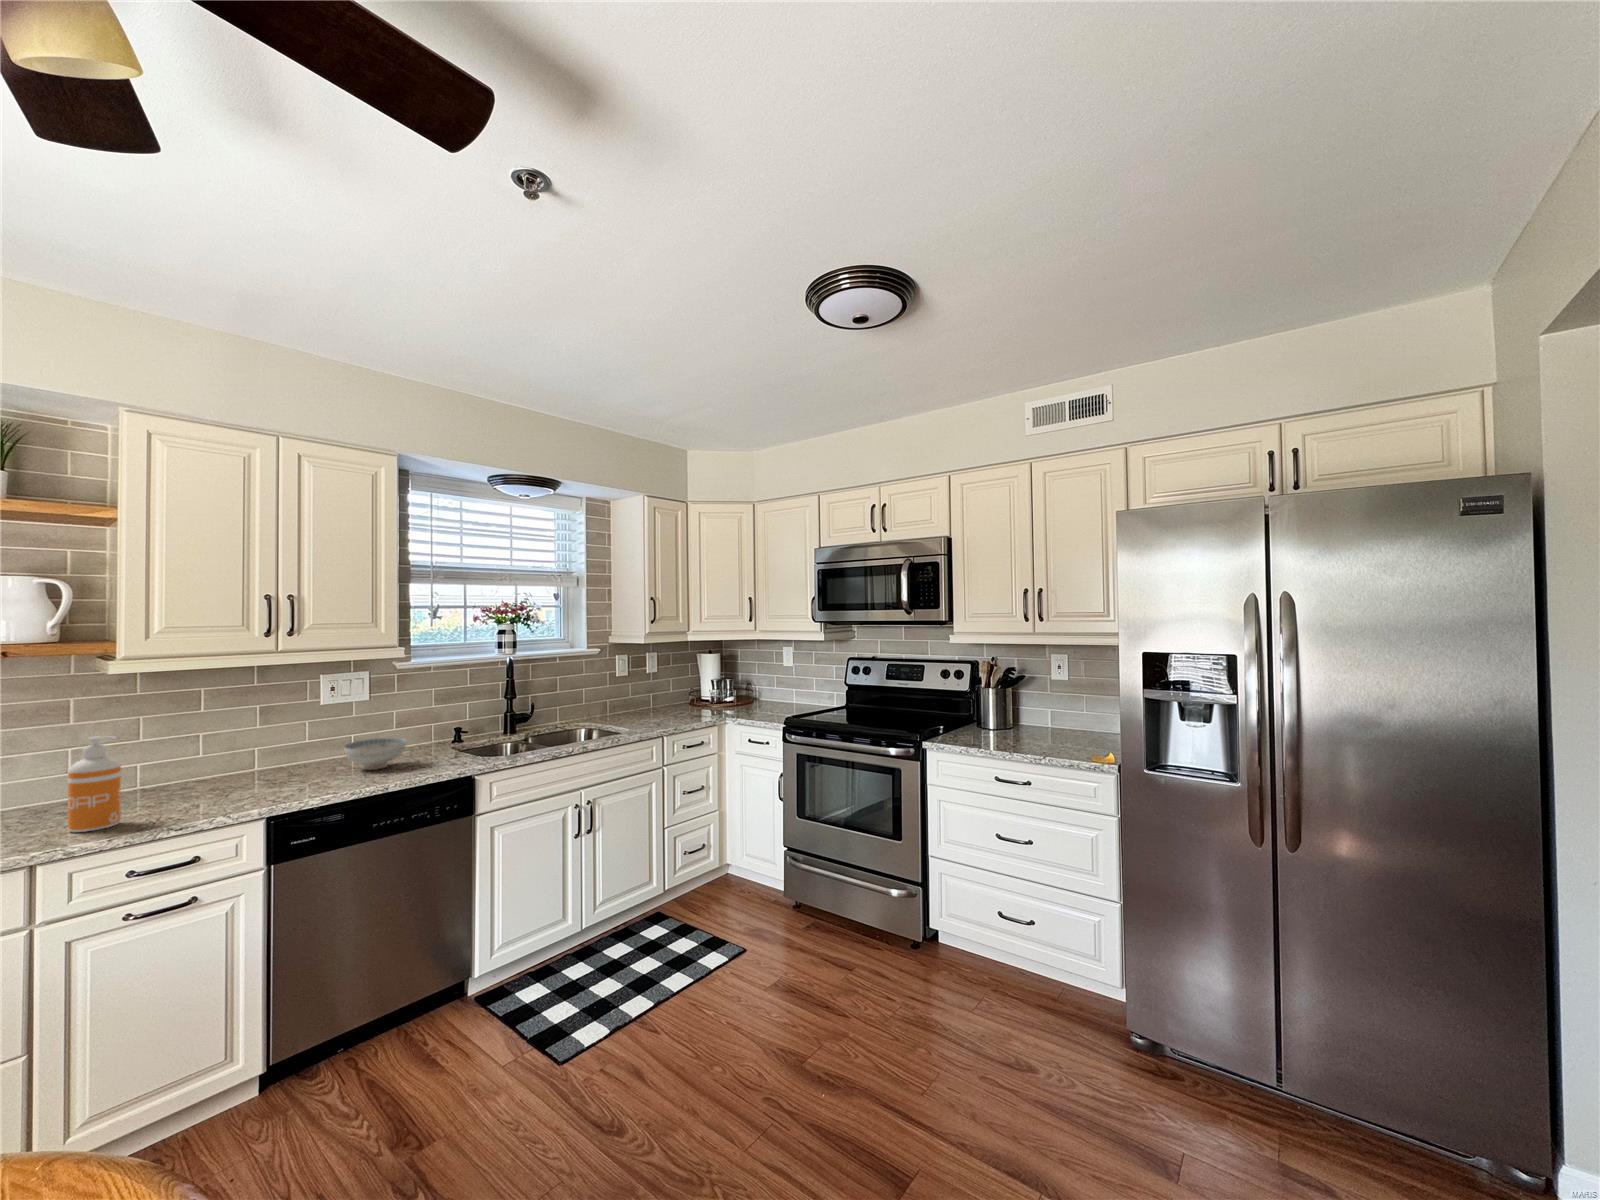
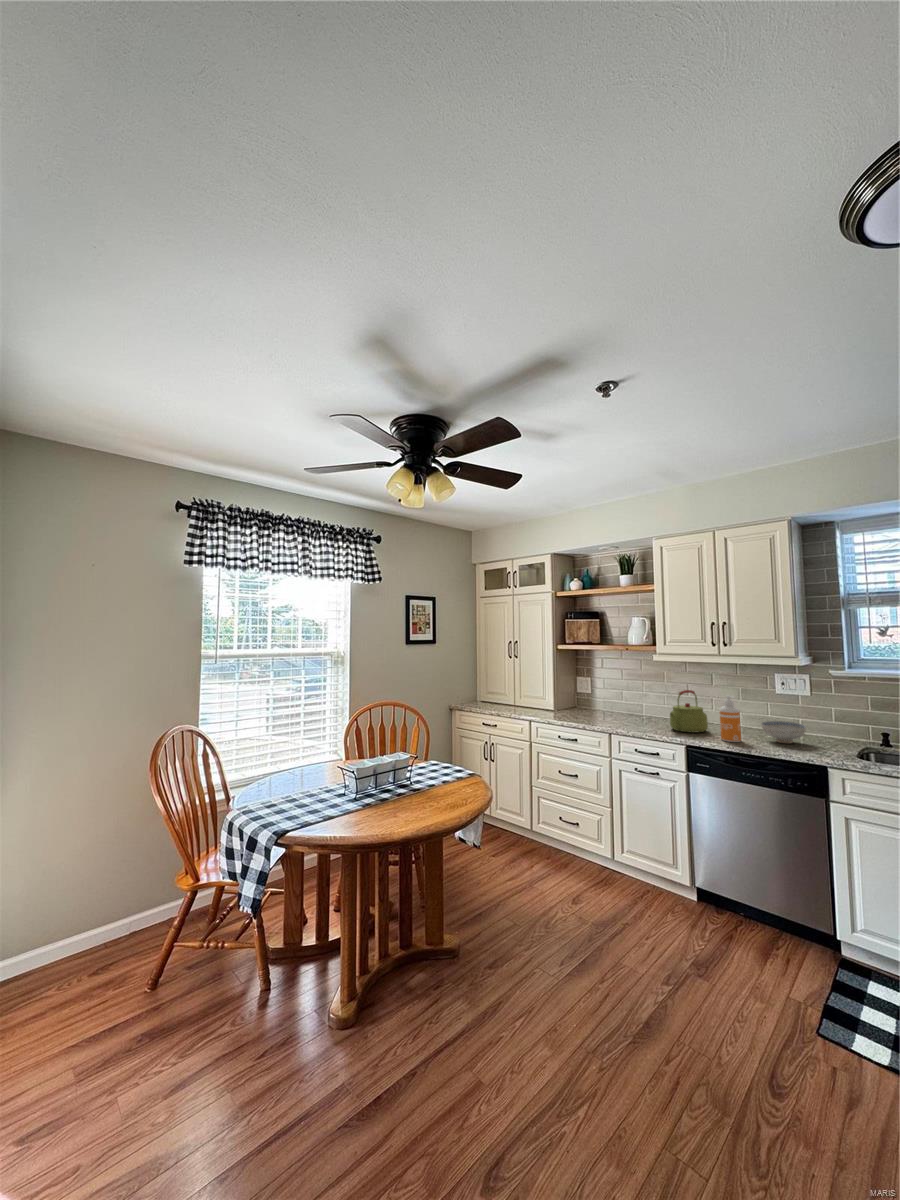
kettle: none [159,720,247,803] -> present [670,690,708,733]
soap dispenser: present [68,737,121,832] -> present [720,696,741,742]

